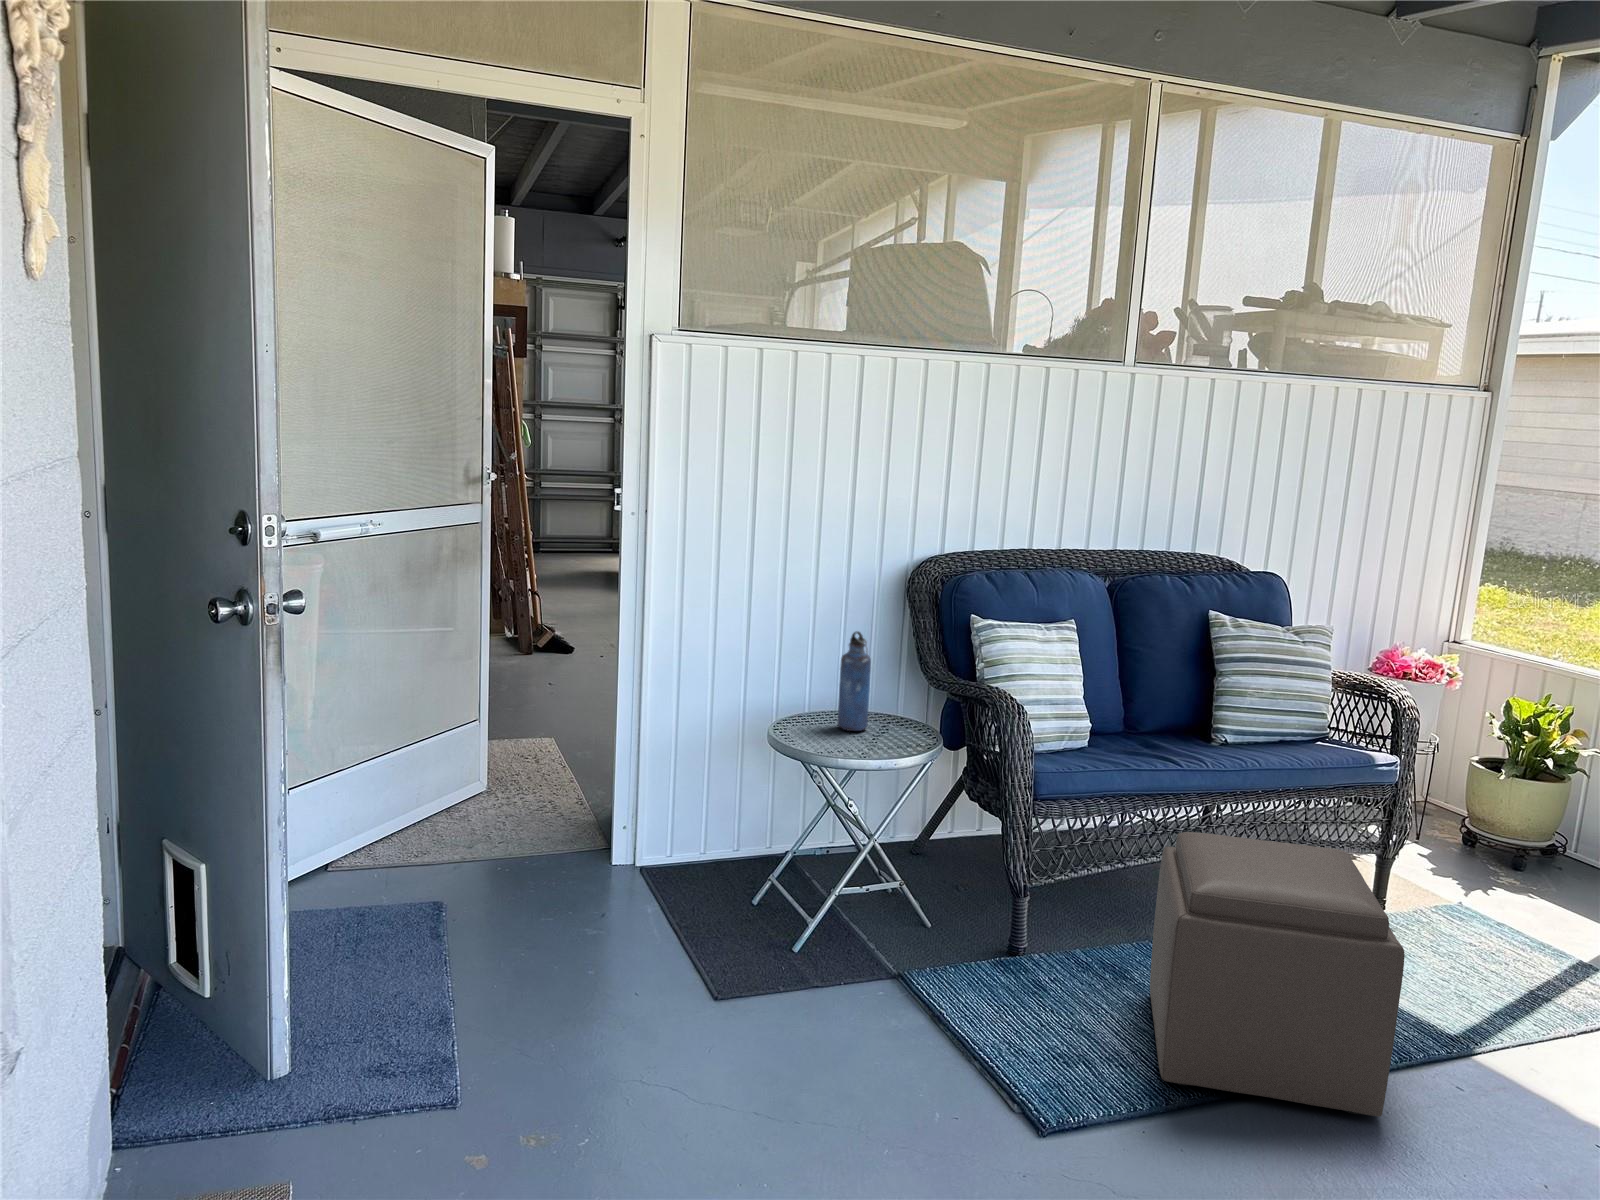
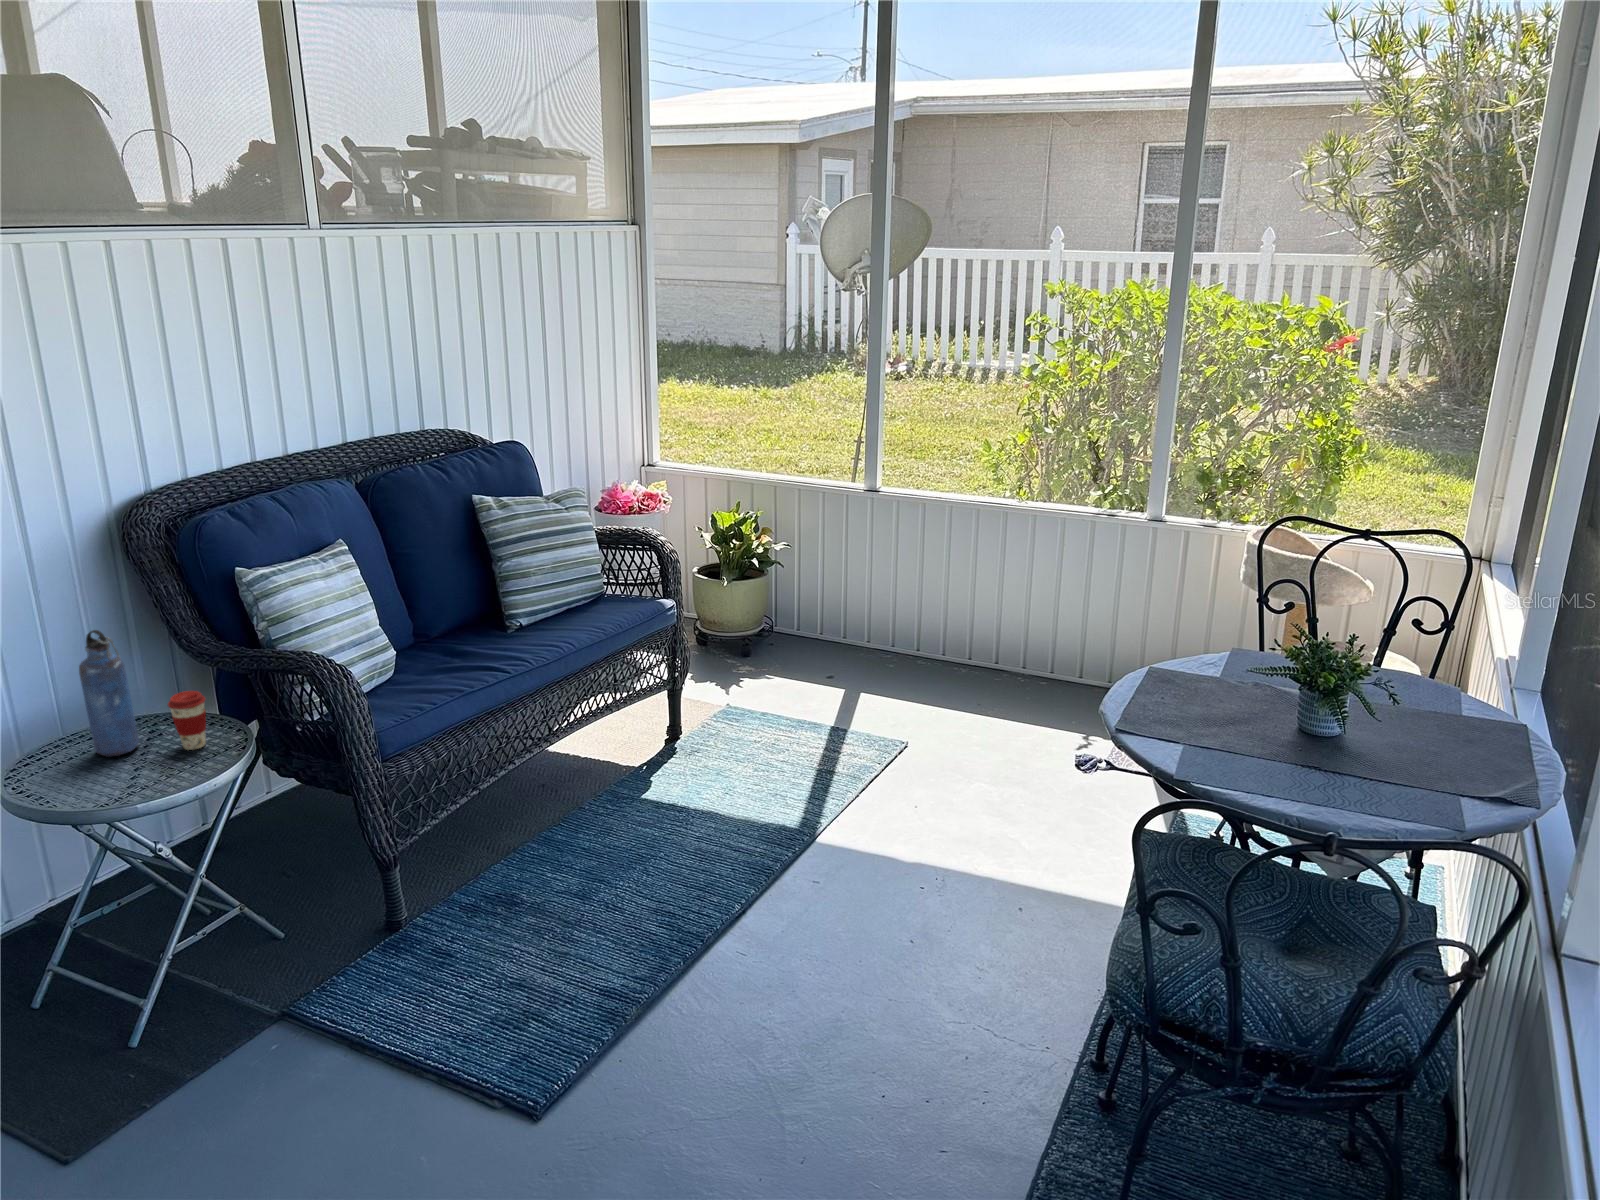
coffee cup: none [889,695,917,742] -> present [168,691,206,750]
ottoman: present [1150,832,1405,1117] -> none [536,719,786,998]

